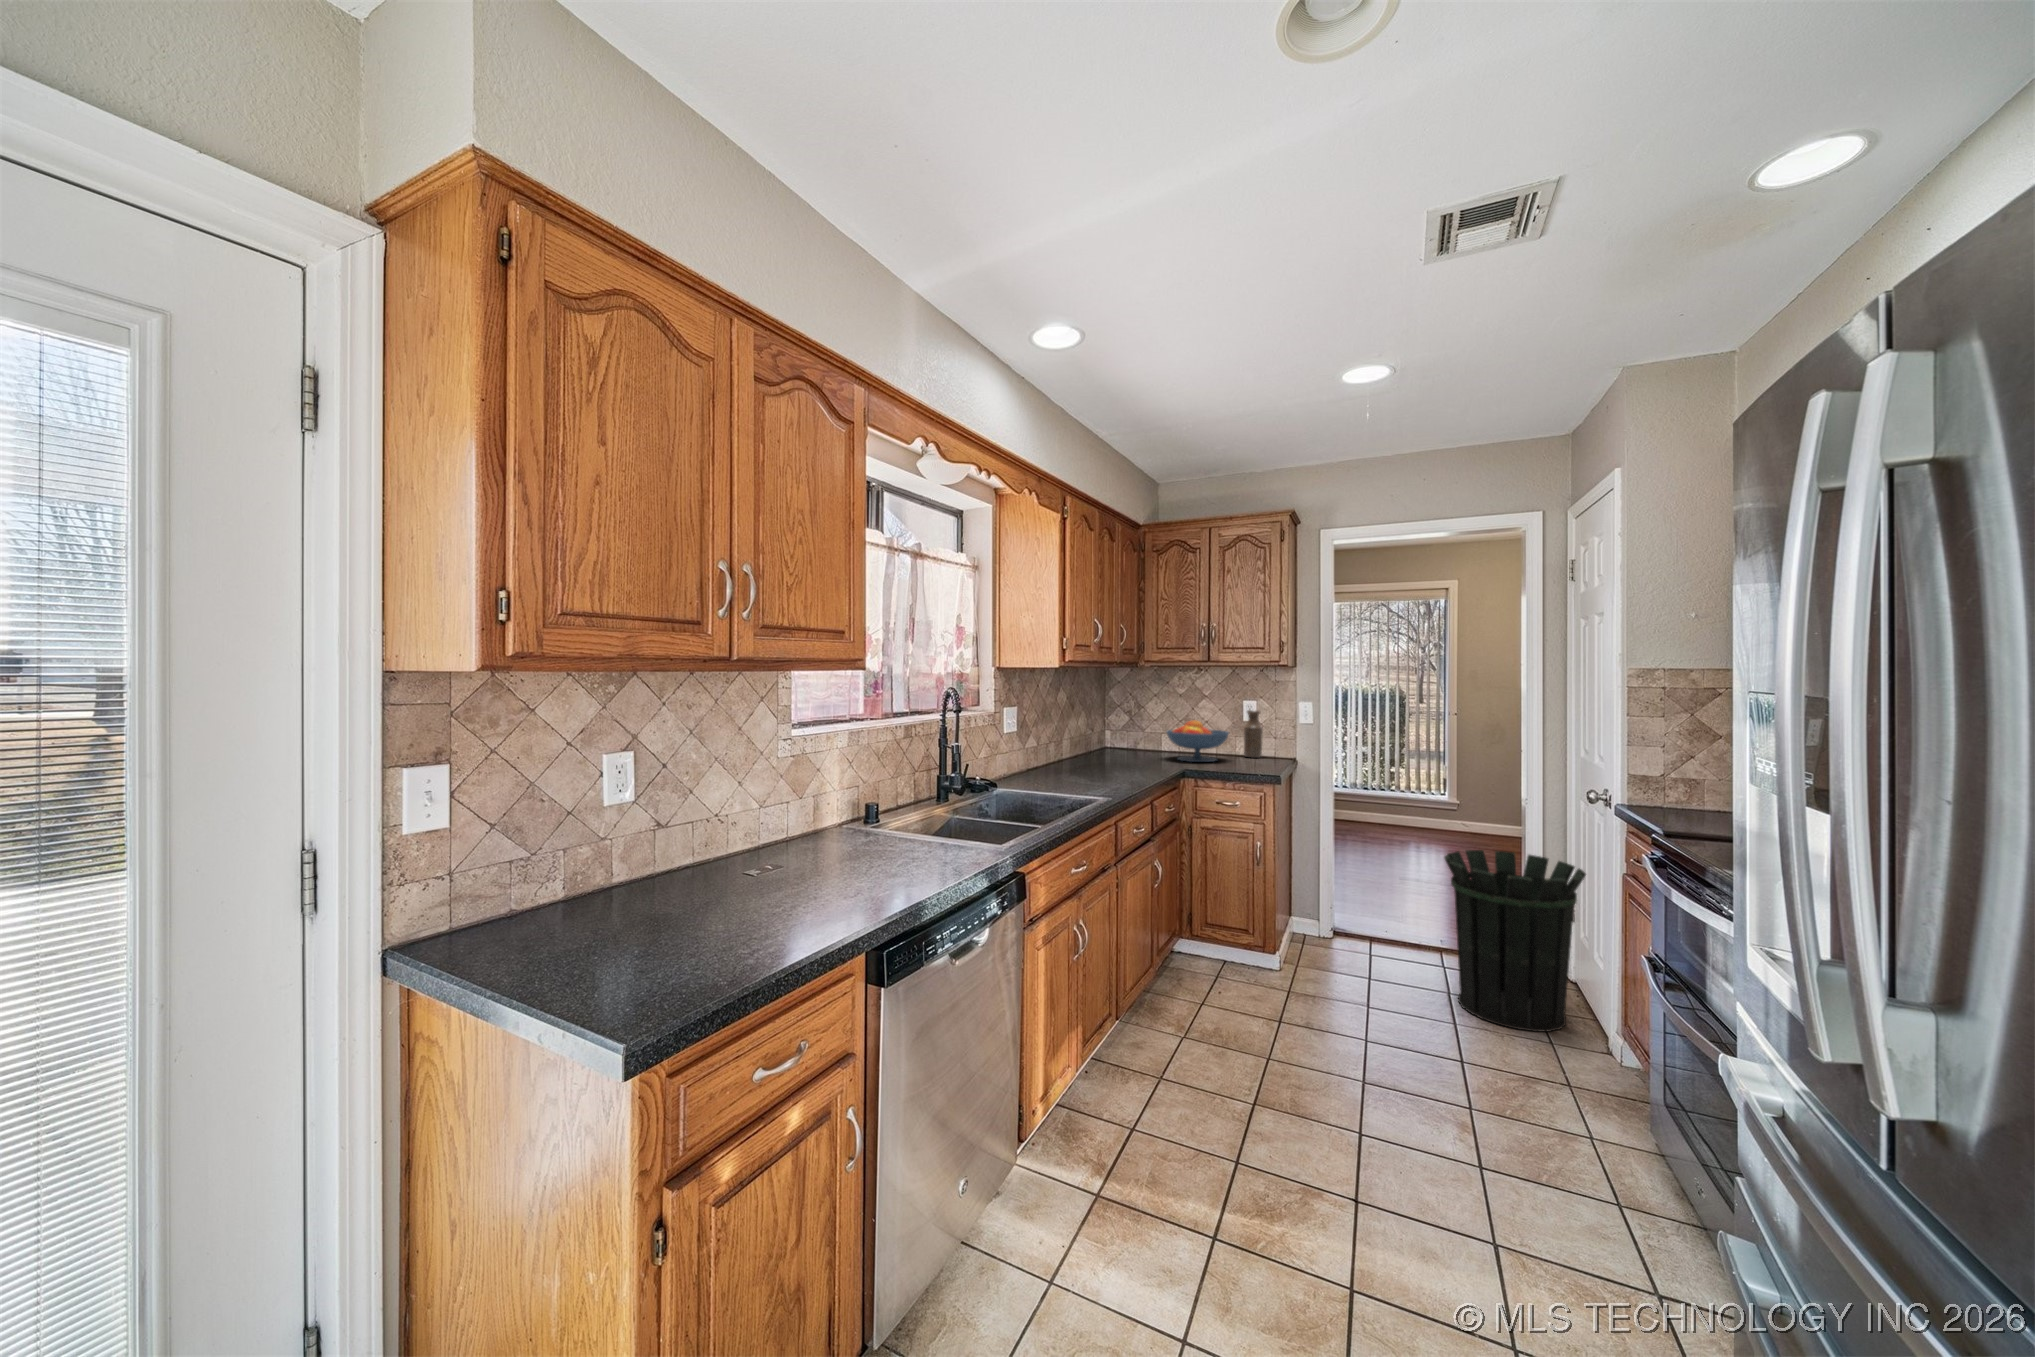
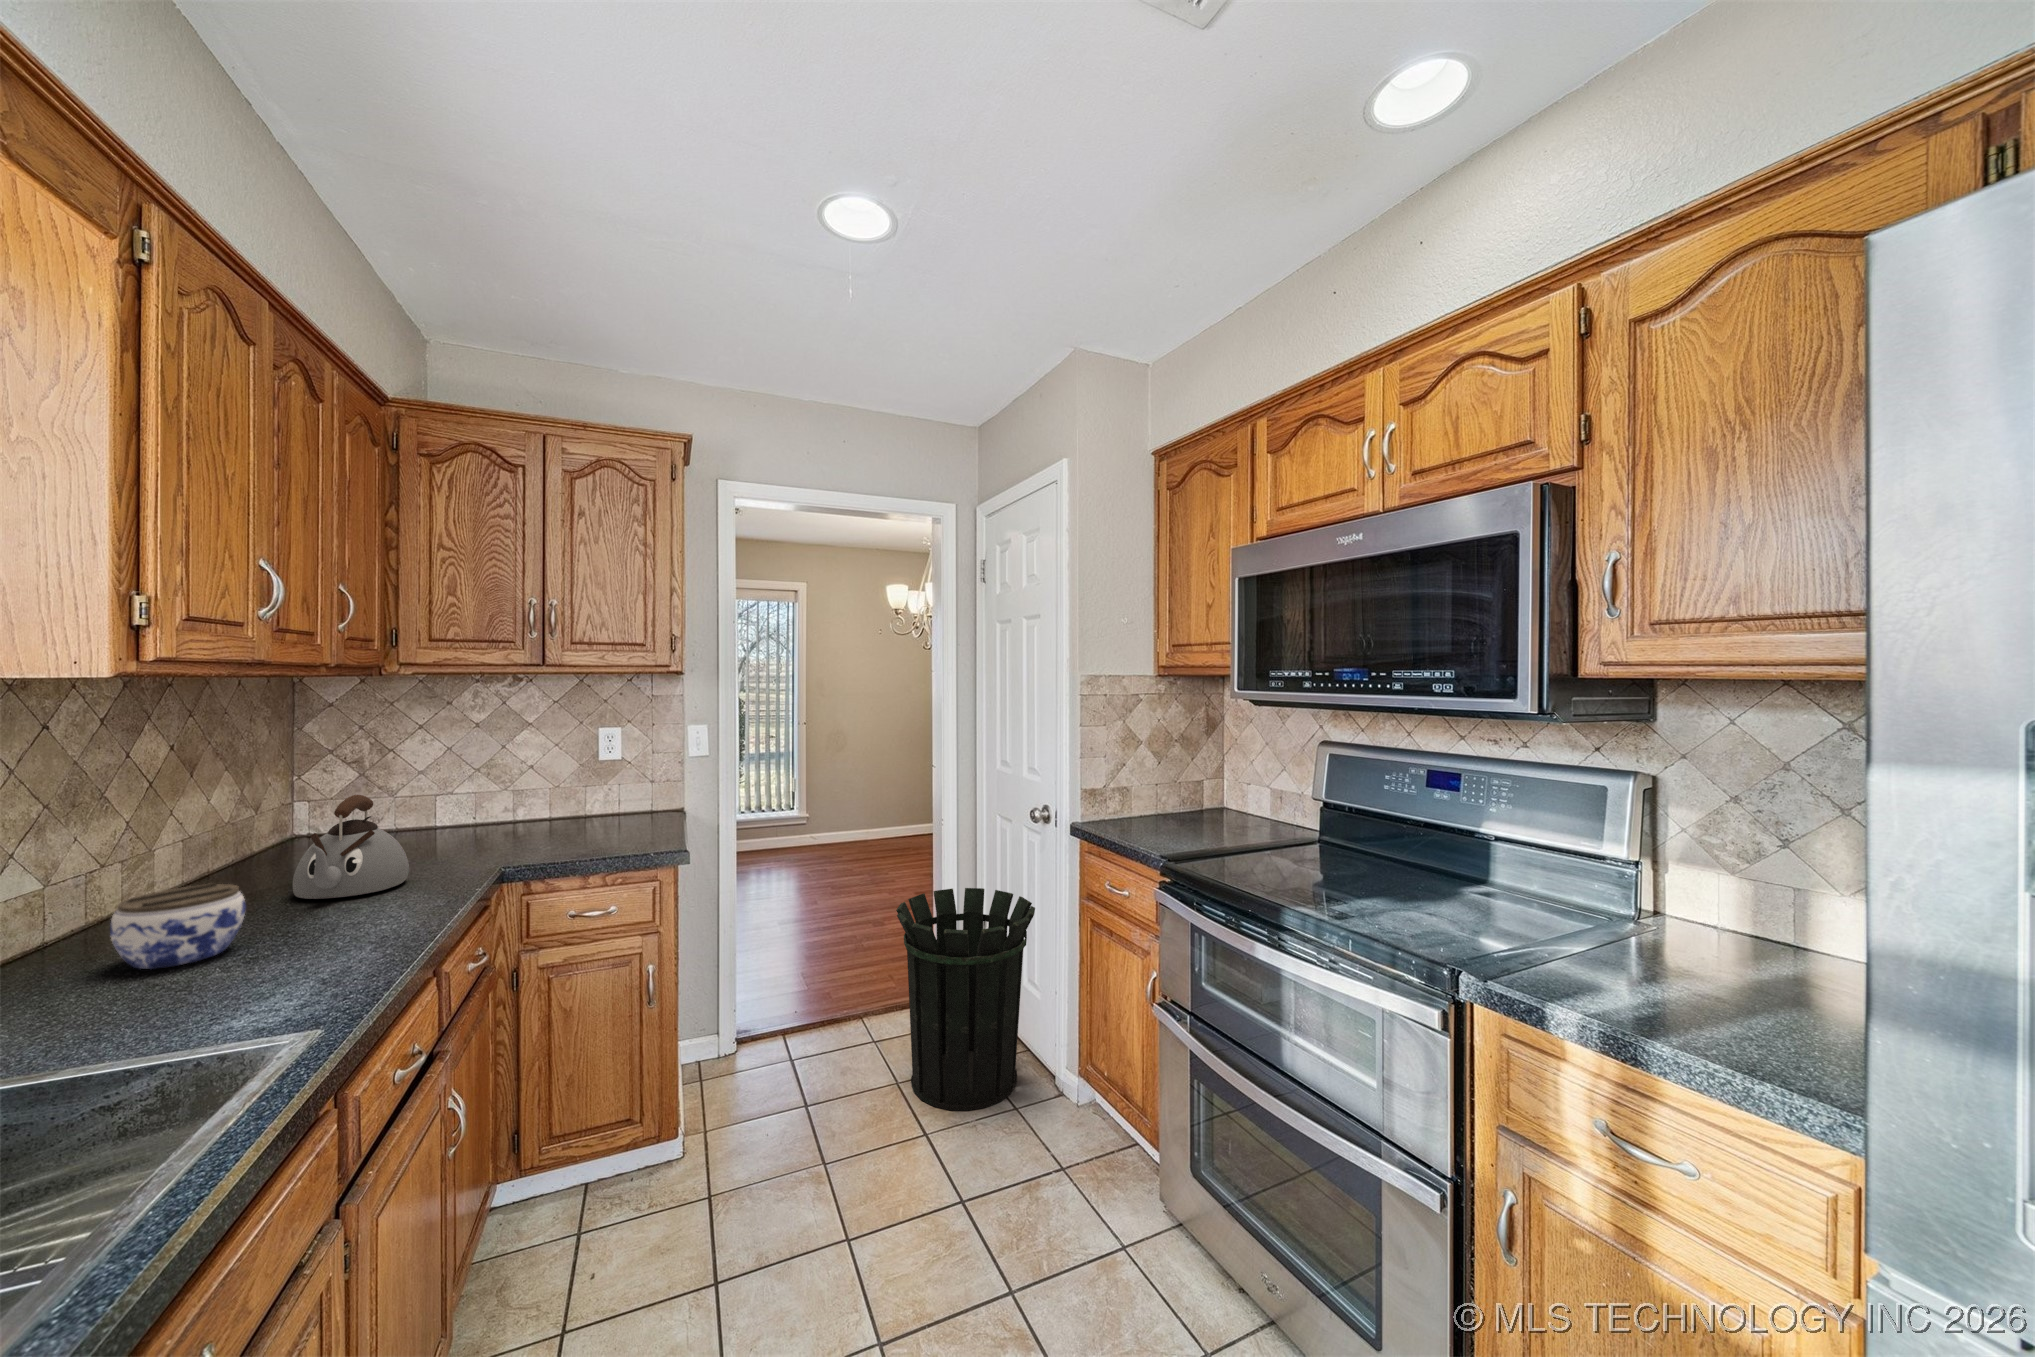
bottle: present [1244,710,1263,758] -> none [598,741,630,815]
fruit bowl: present [1167,720,1229,762] -> none [449,765,581,843]
kettle: none [1105,724,1145,770] -> present [293,795,409,899]
jar: none [1055,751,1089,779] -> present [110,883,246,969]

